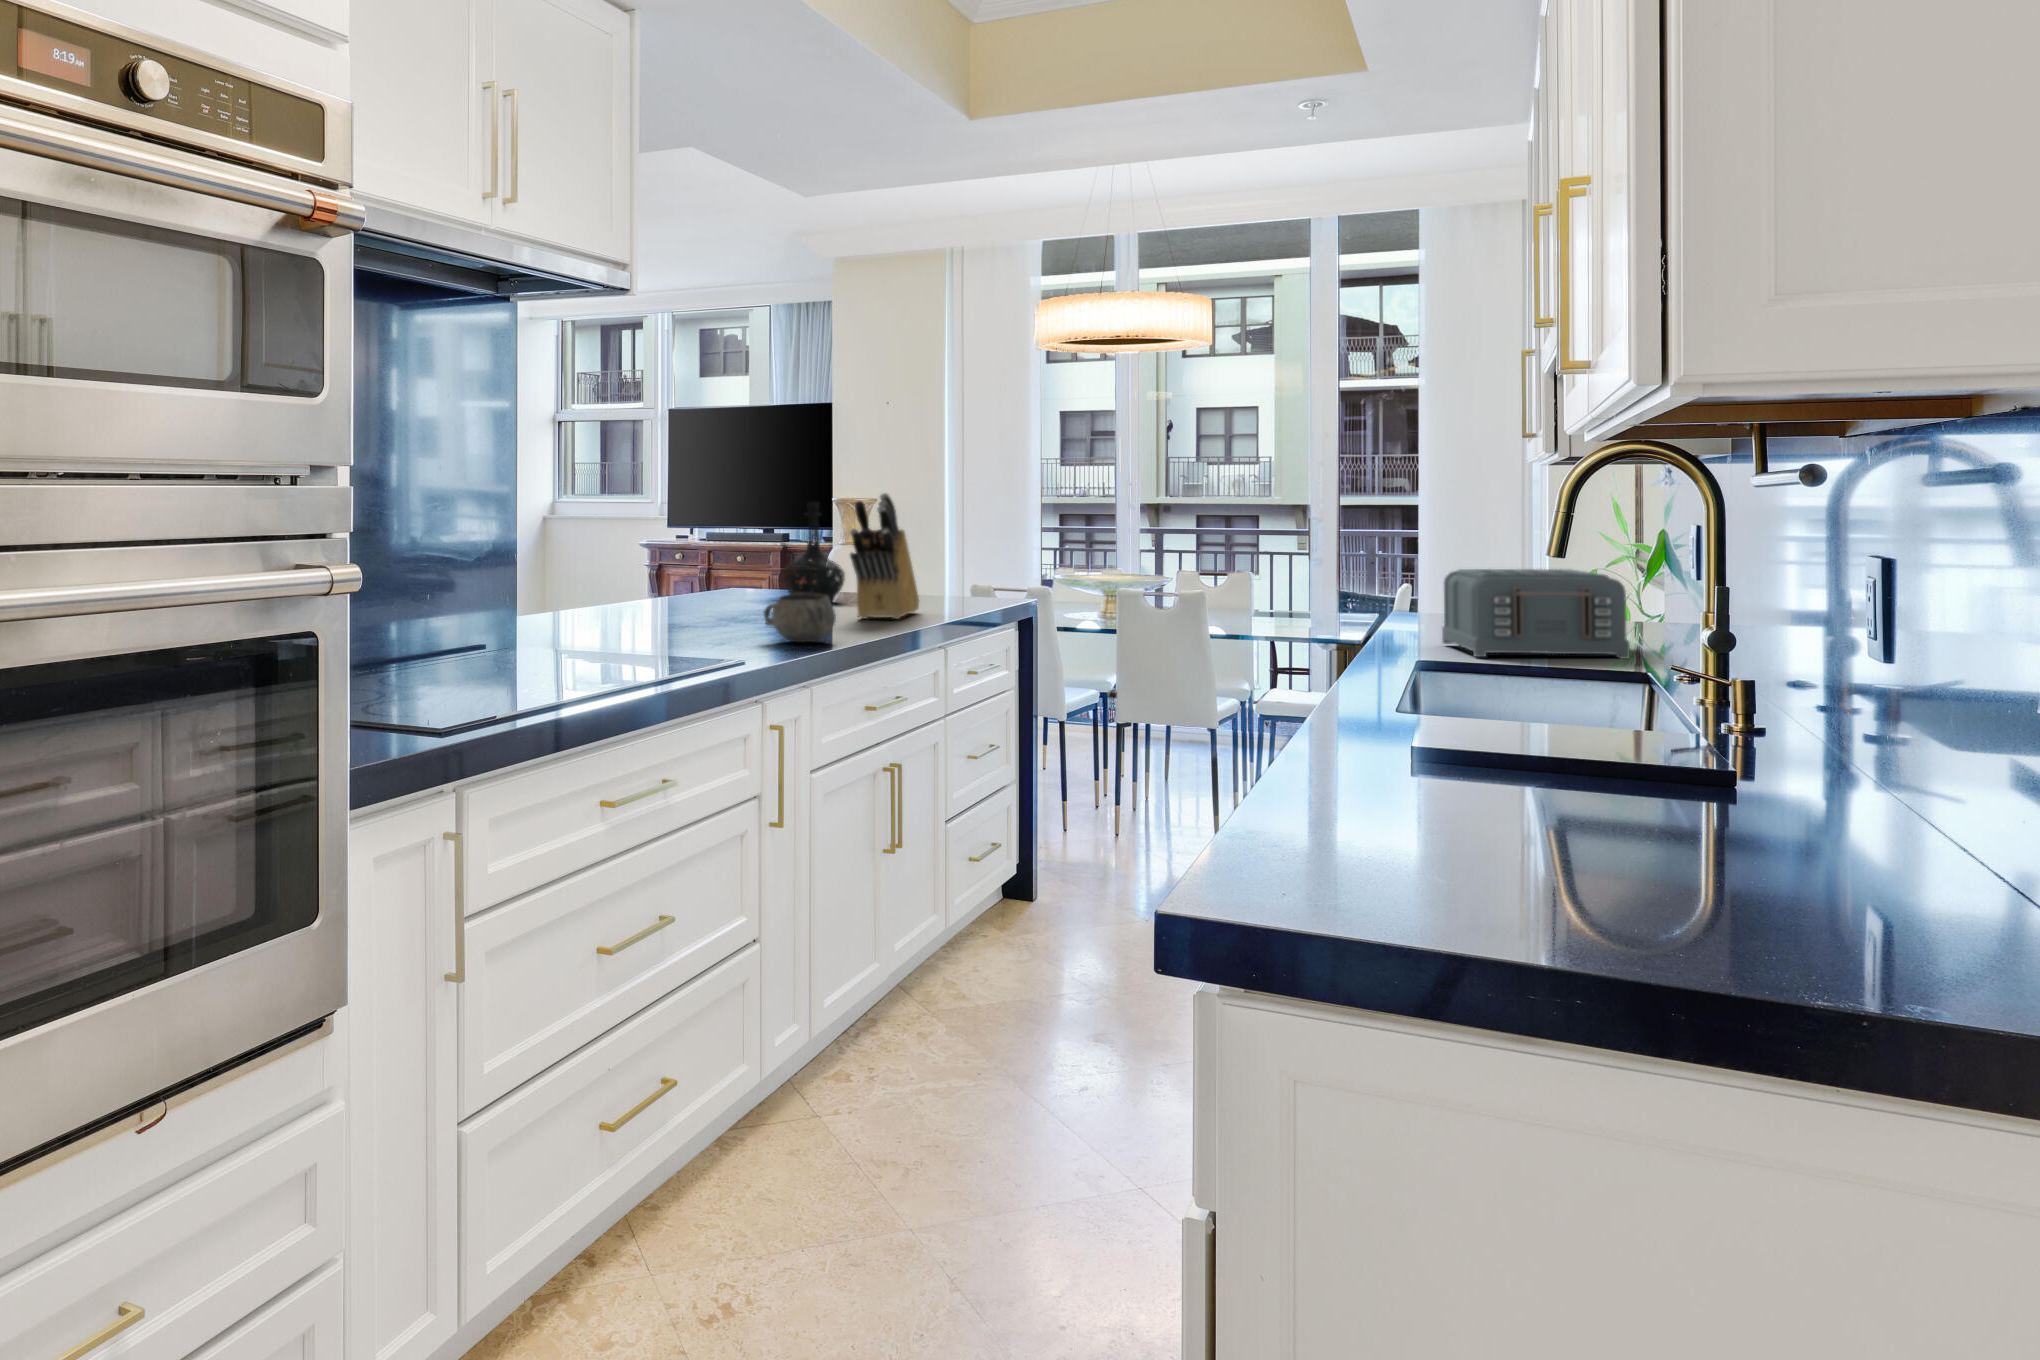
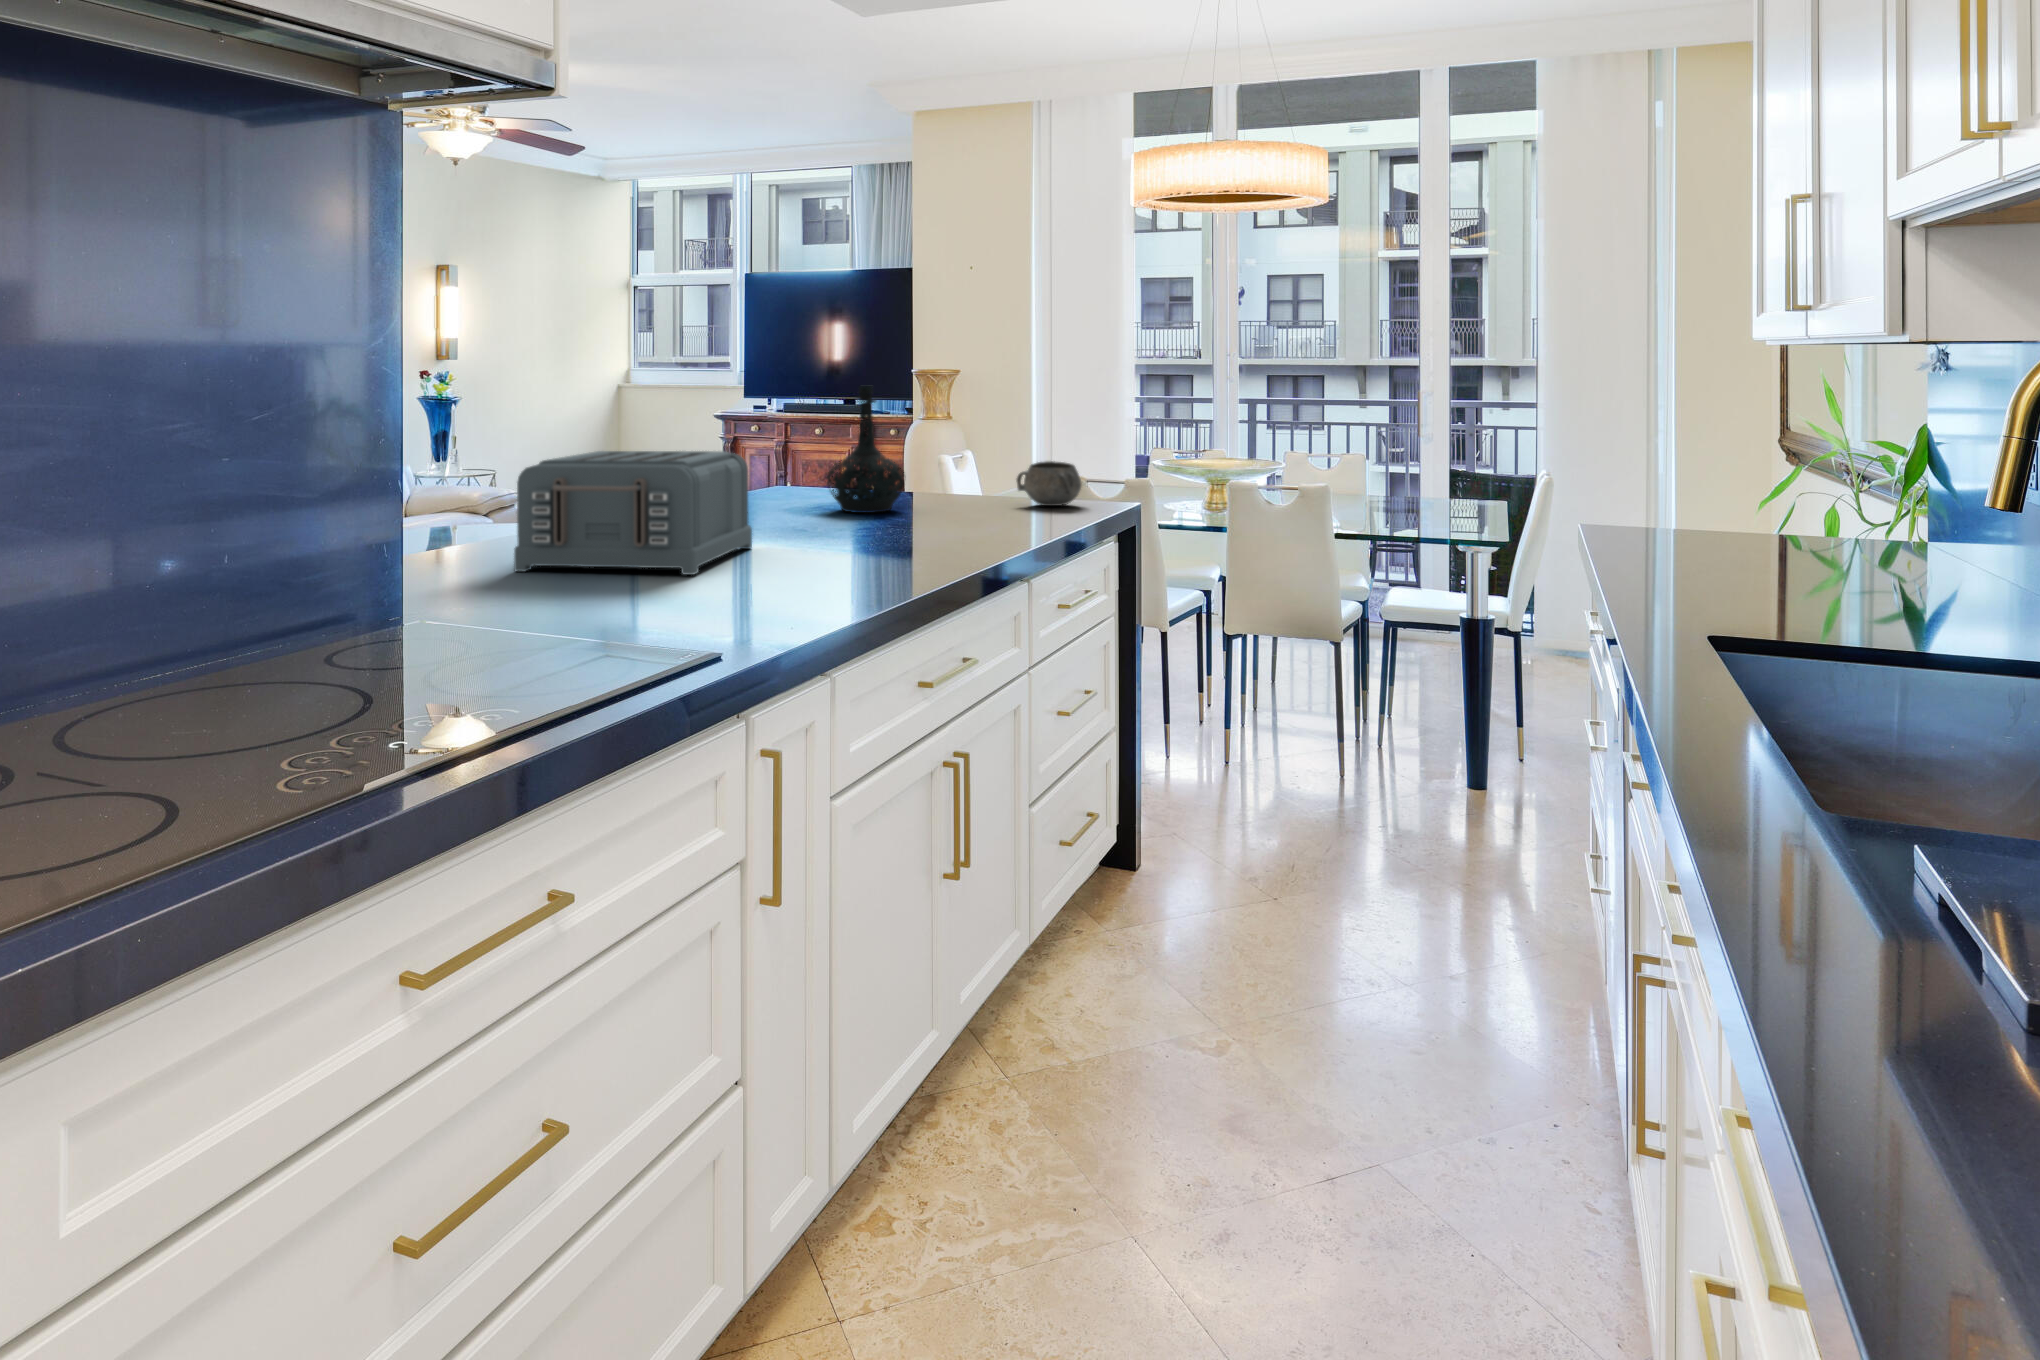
knife block: present [850,493,919,619] -> none [903,378,997,545]
toaster: present [1442,569,1630,659] -> present [514,451,752,575]
decorative bowl: present [764,593,836,642] -> present [1017,461,1081,506]

